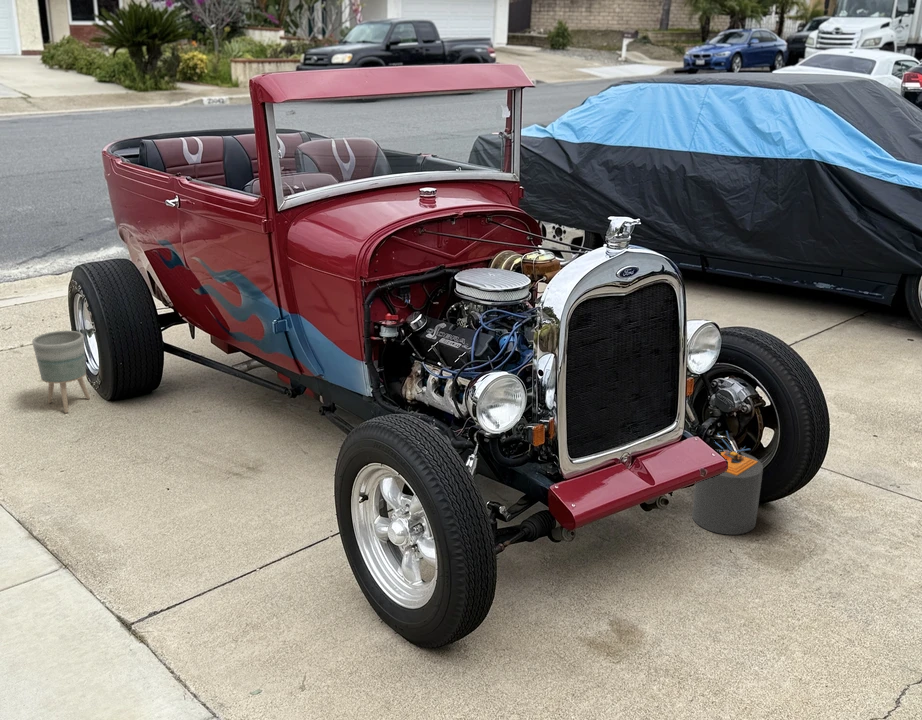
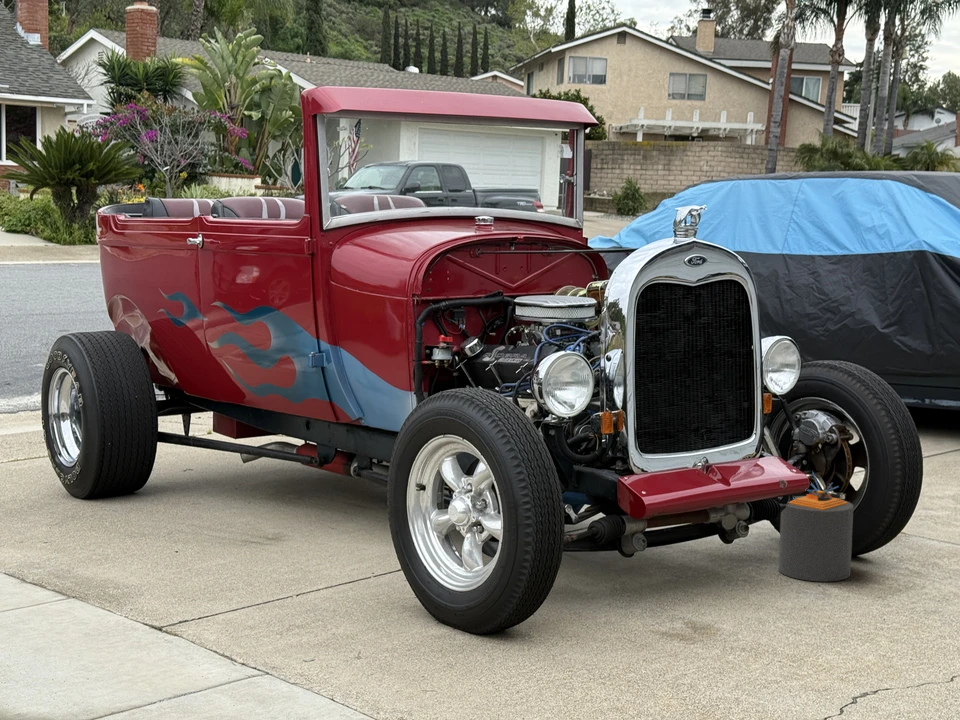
planter: present [32,331,90,413] -> none [21,404,79,495]

